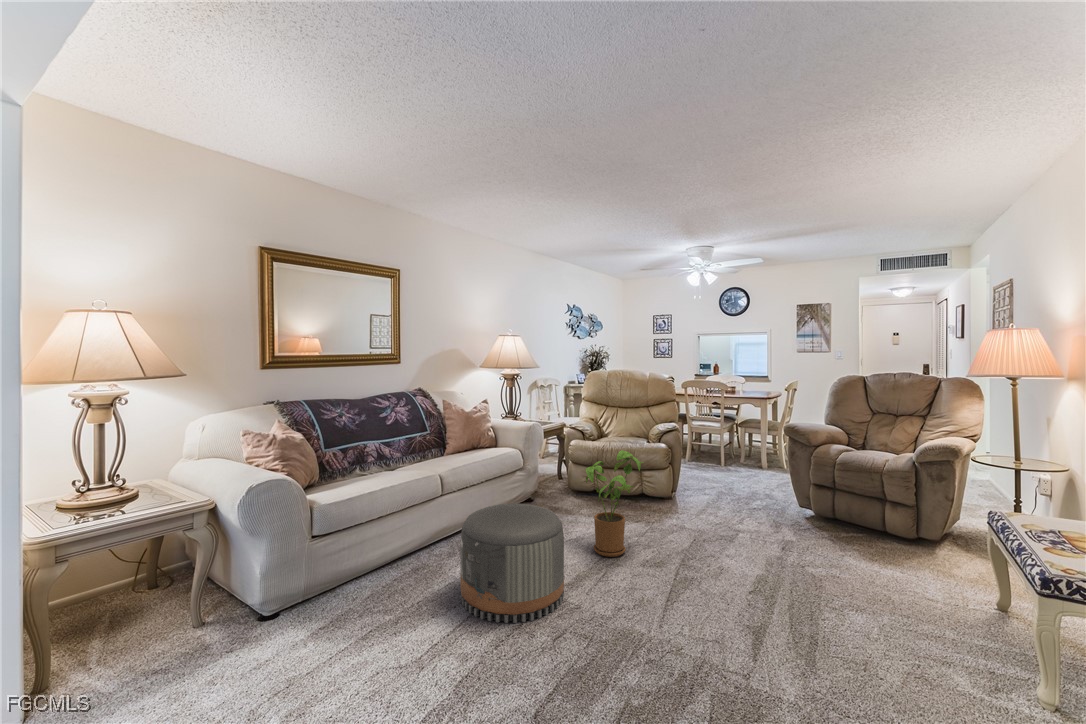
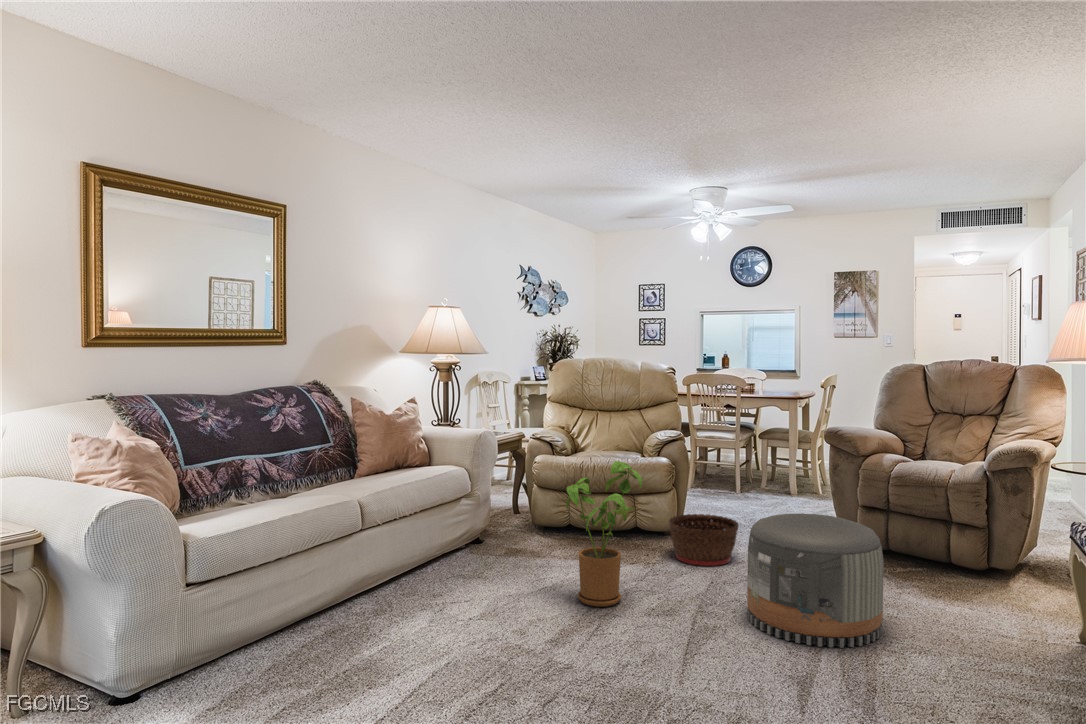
basket: none [665,485,717,526] -> present [669,514,739,566]
pouf: present [460,504,564,623] -> present [747,513,884,648]

